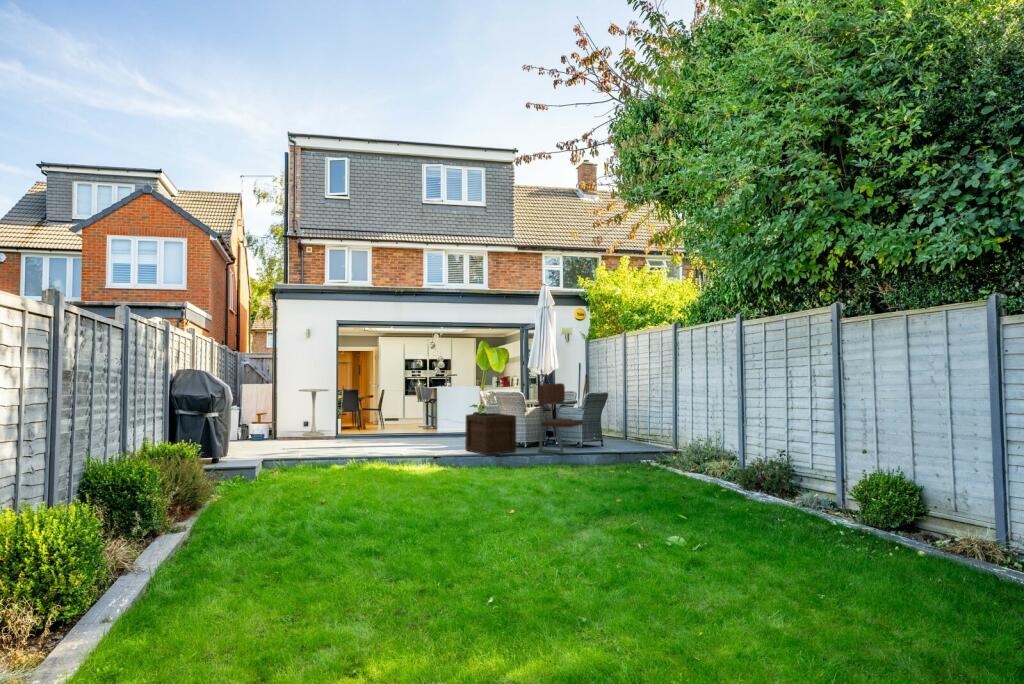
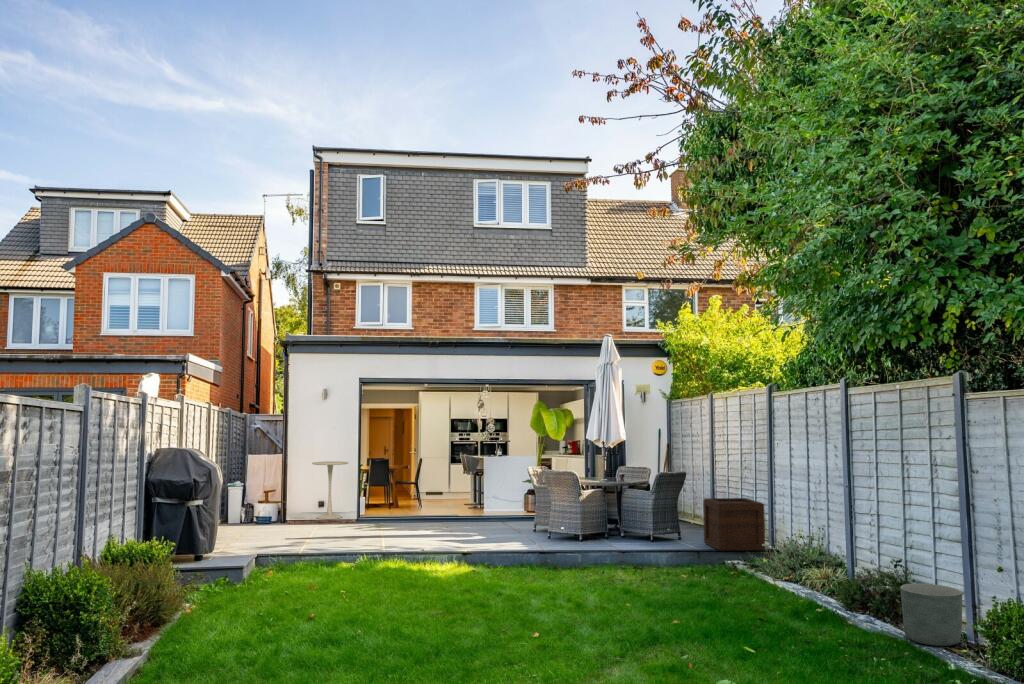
bench: present [538,383,583,454] -> none [596,459,666,551]
wooden crate: present [465,413,516,455] -> present [703,498,765,551]
planter: none [791,465,837,510] -> present [900,584,962,646]

